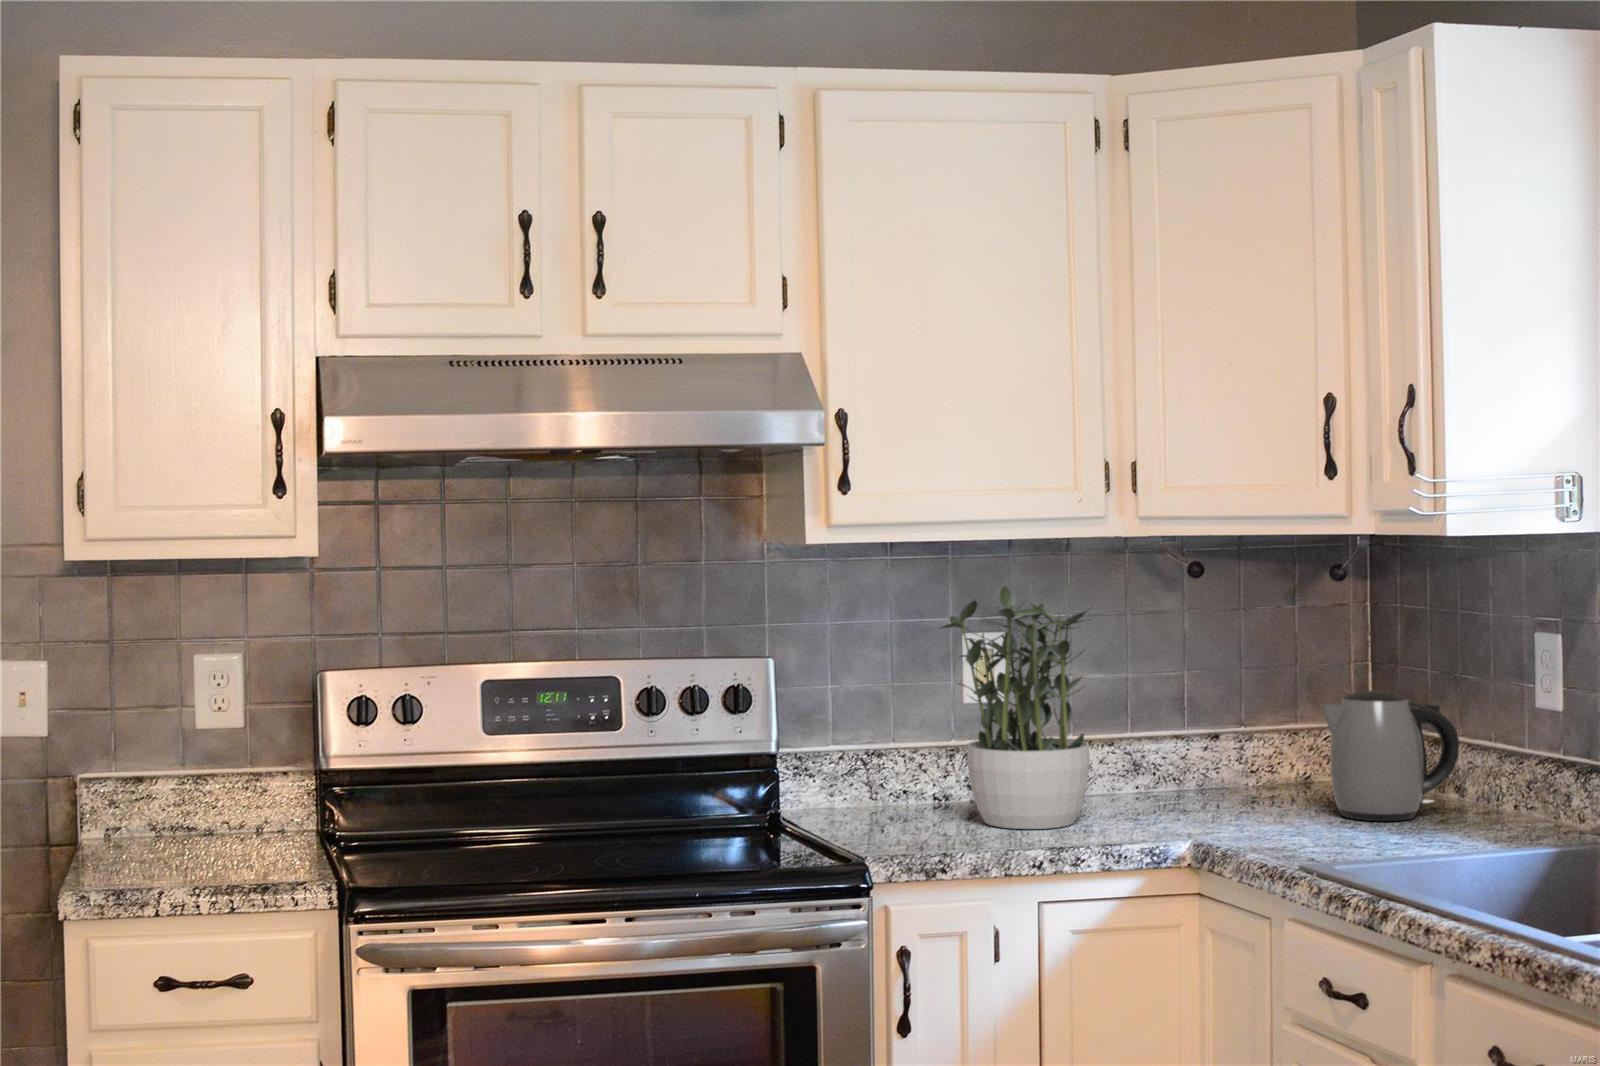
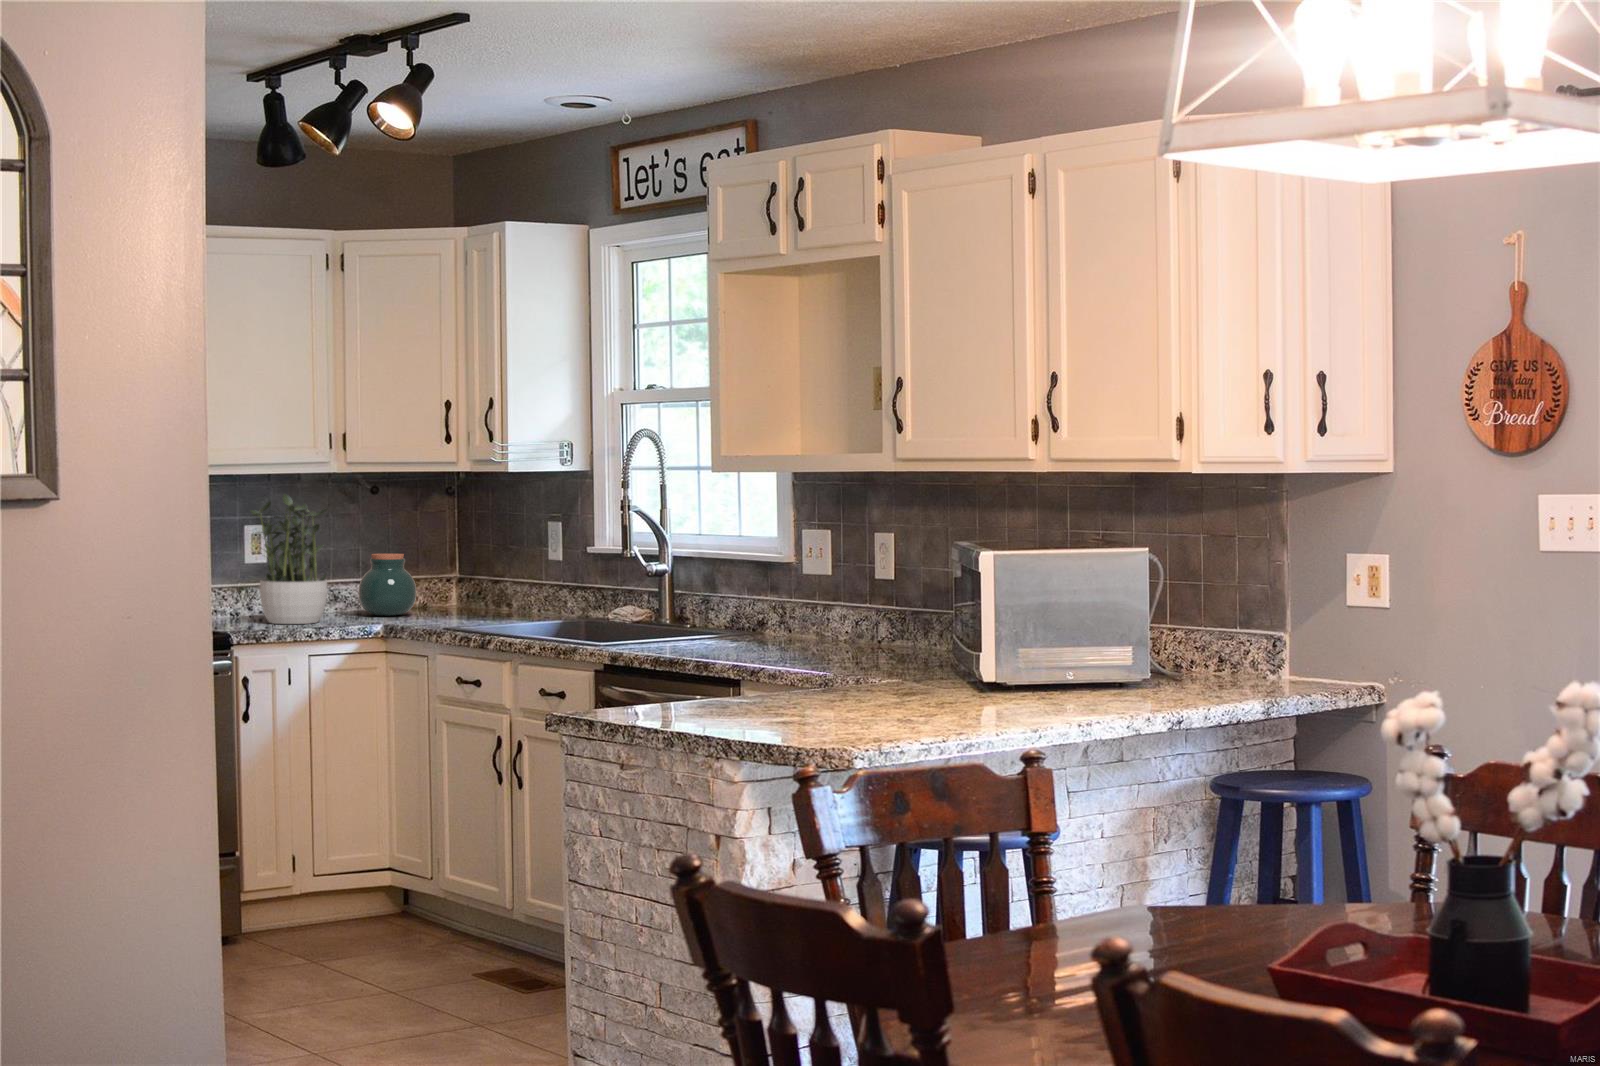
jar: none [1164,690,1271,808] -> present [359,553,416,616]
kettle: present [1322,690,1459,821] -> none [445,552,511,617]

